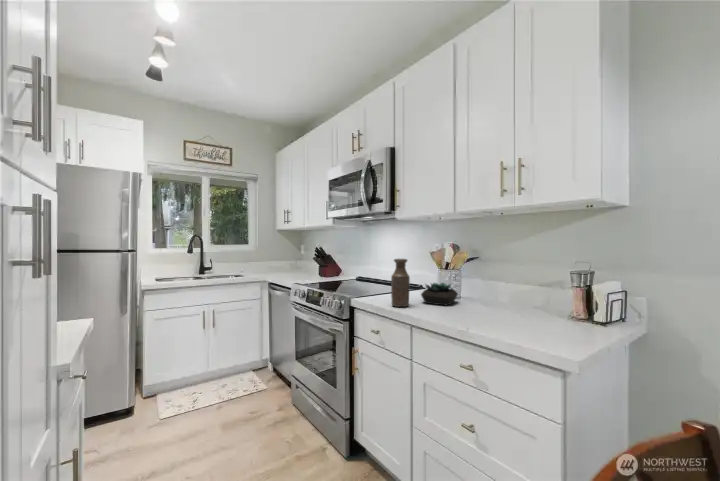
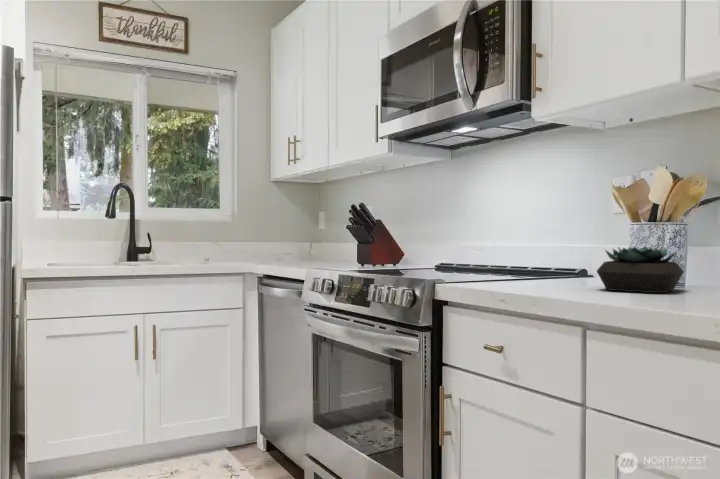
bottle: present [391,259,410,307] -> none [532,186,574,293]

